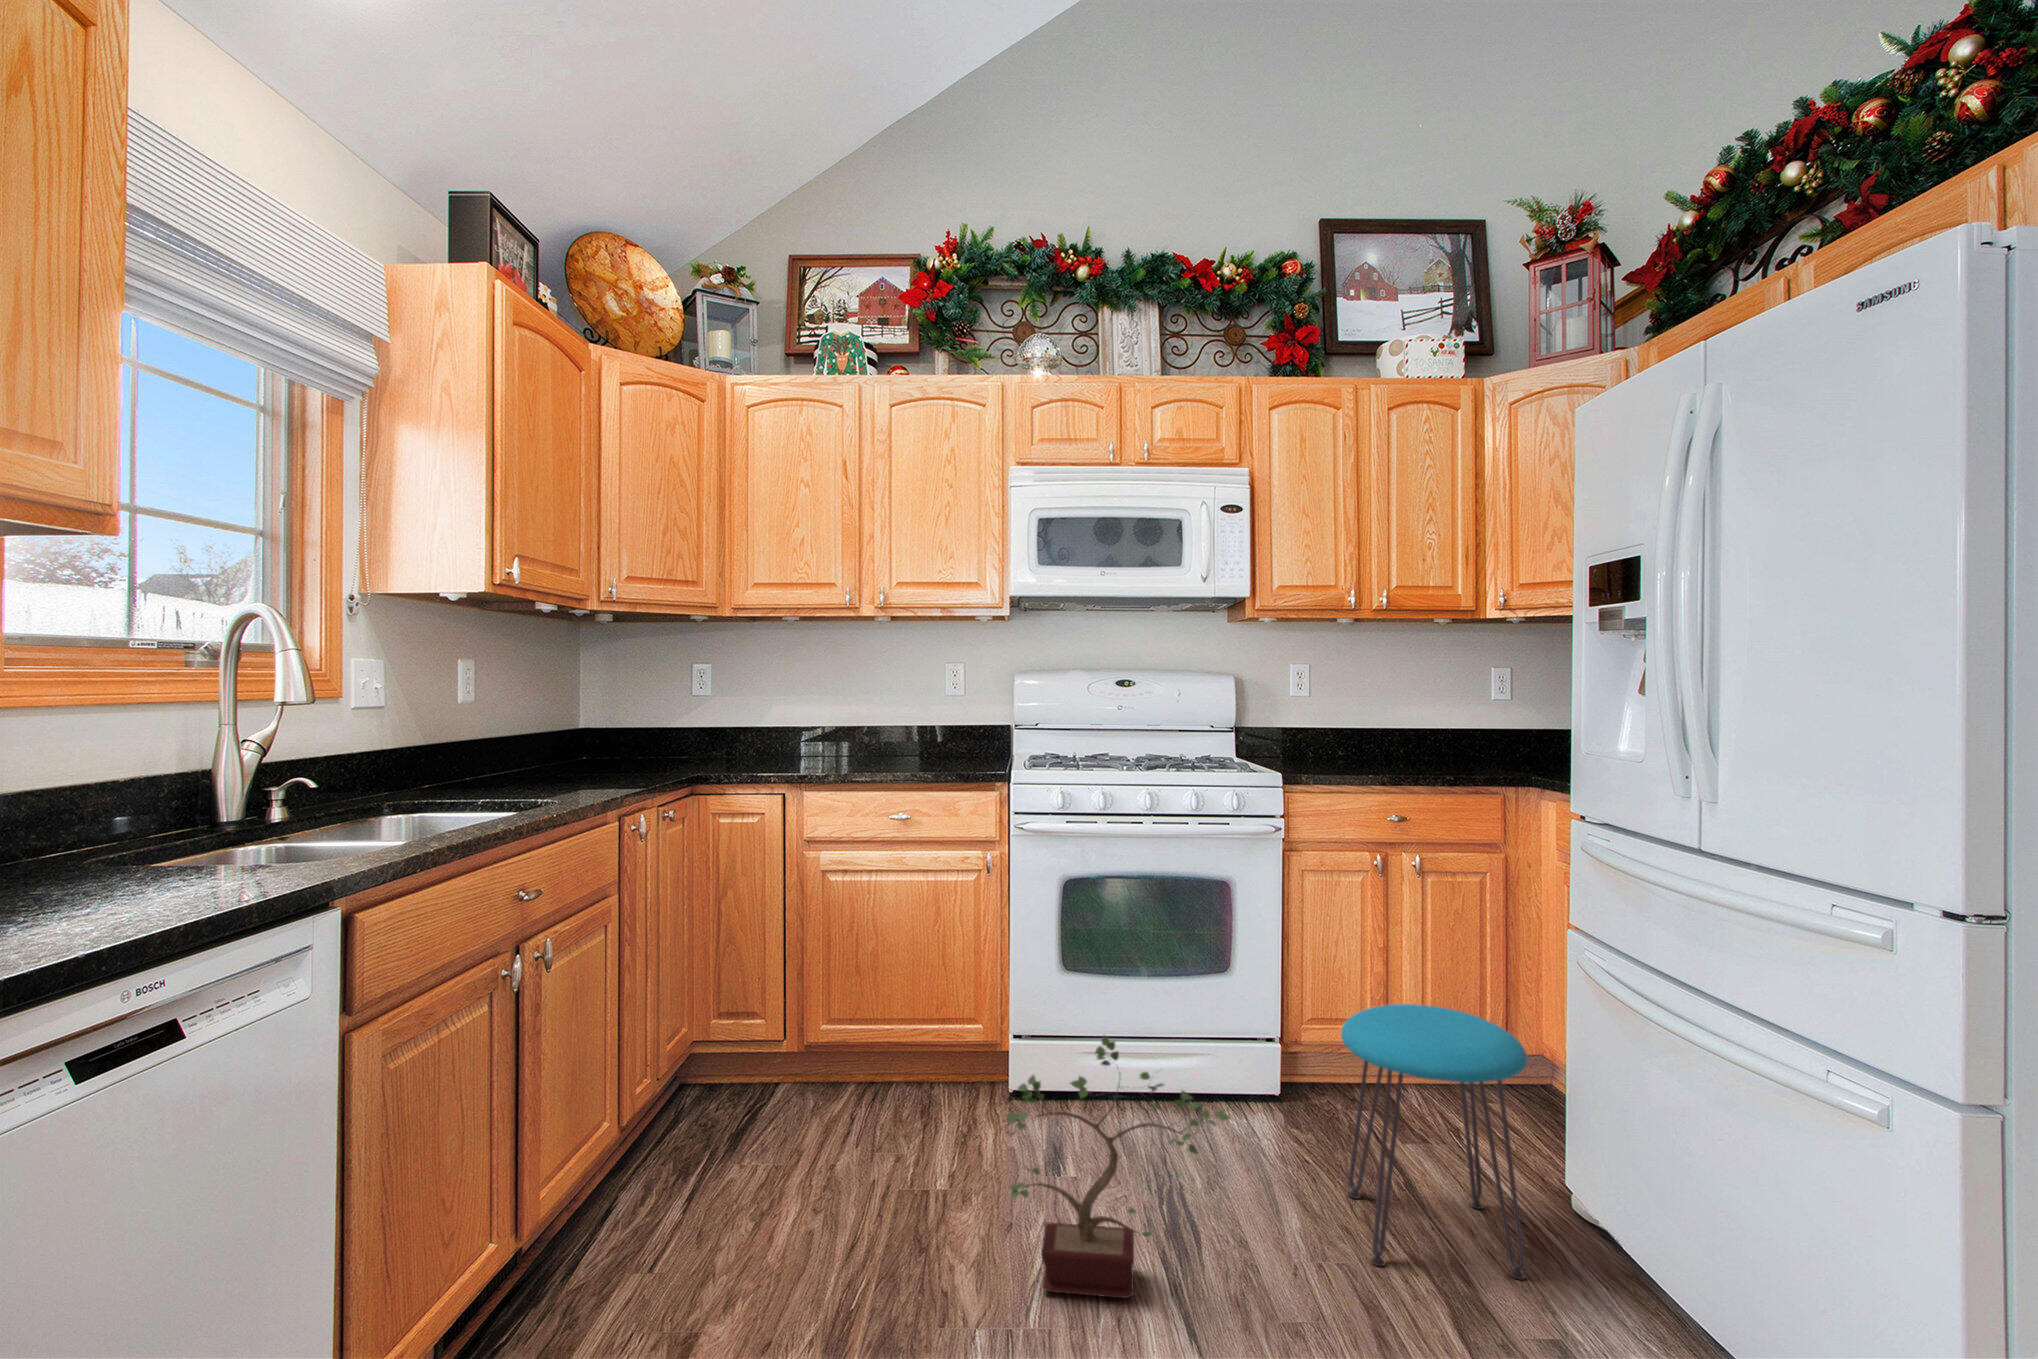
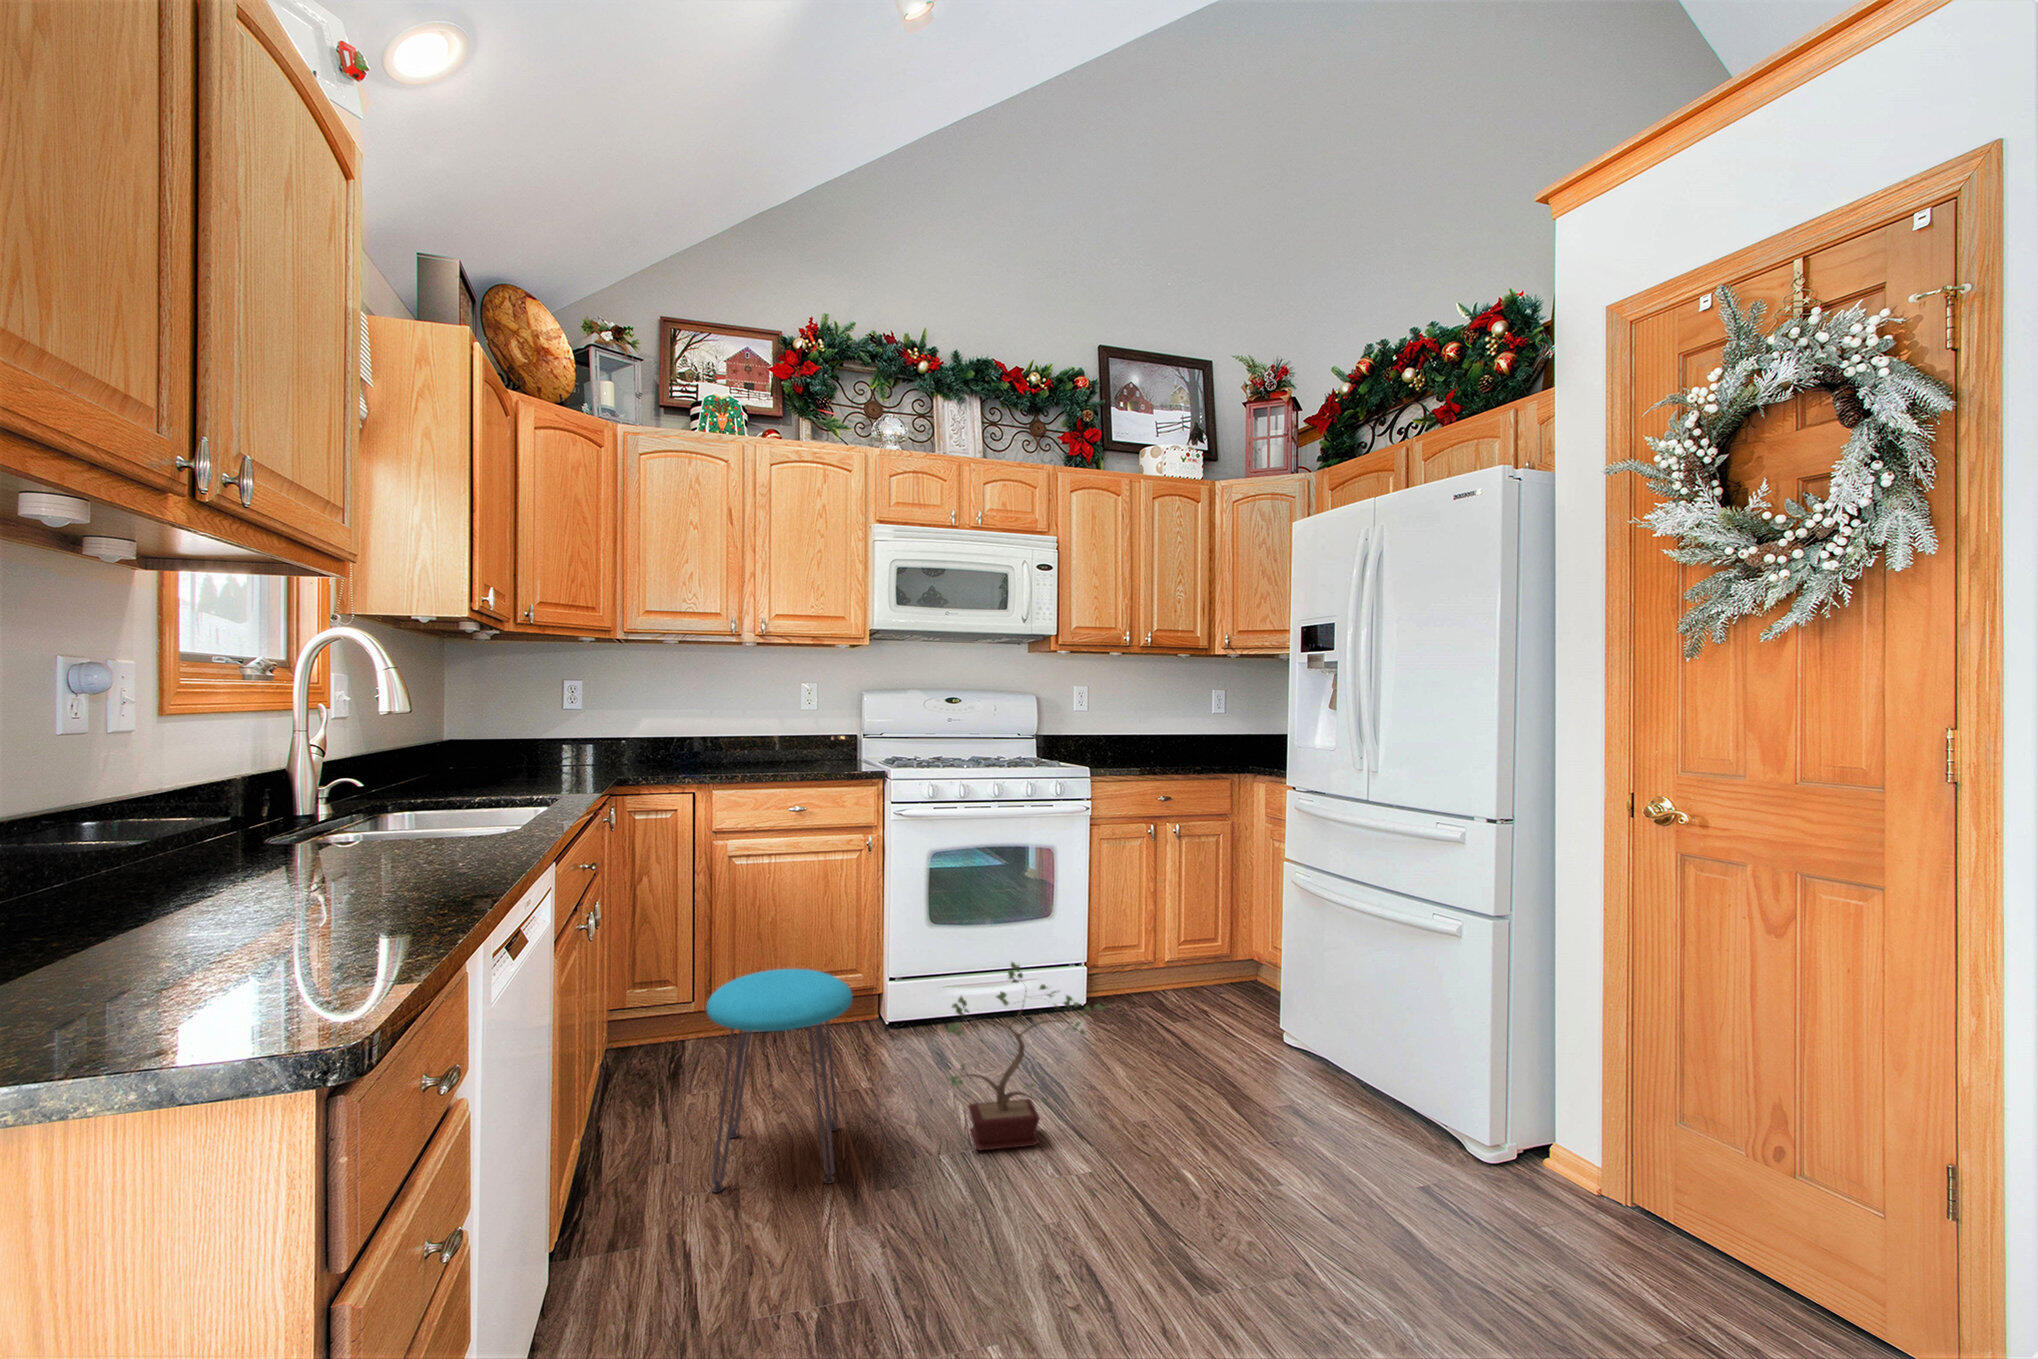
stool: present [1341,1004,1527,1280] -> present [706,969,853,1192]

